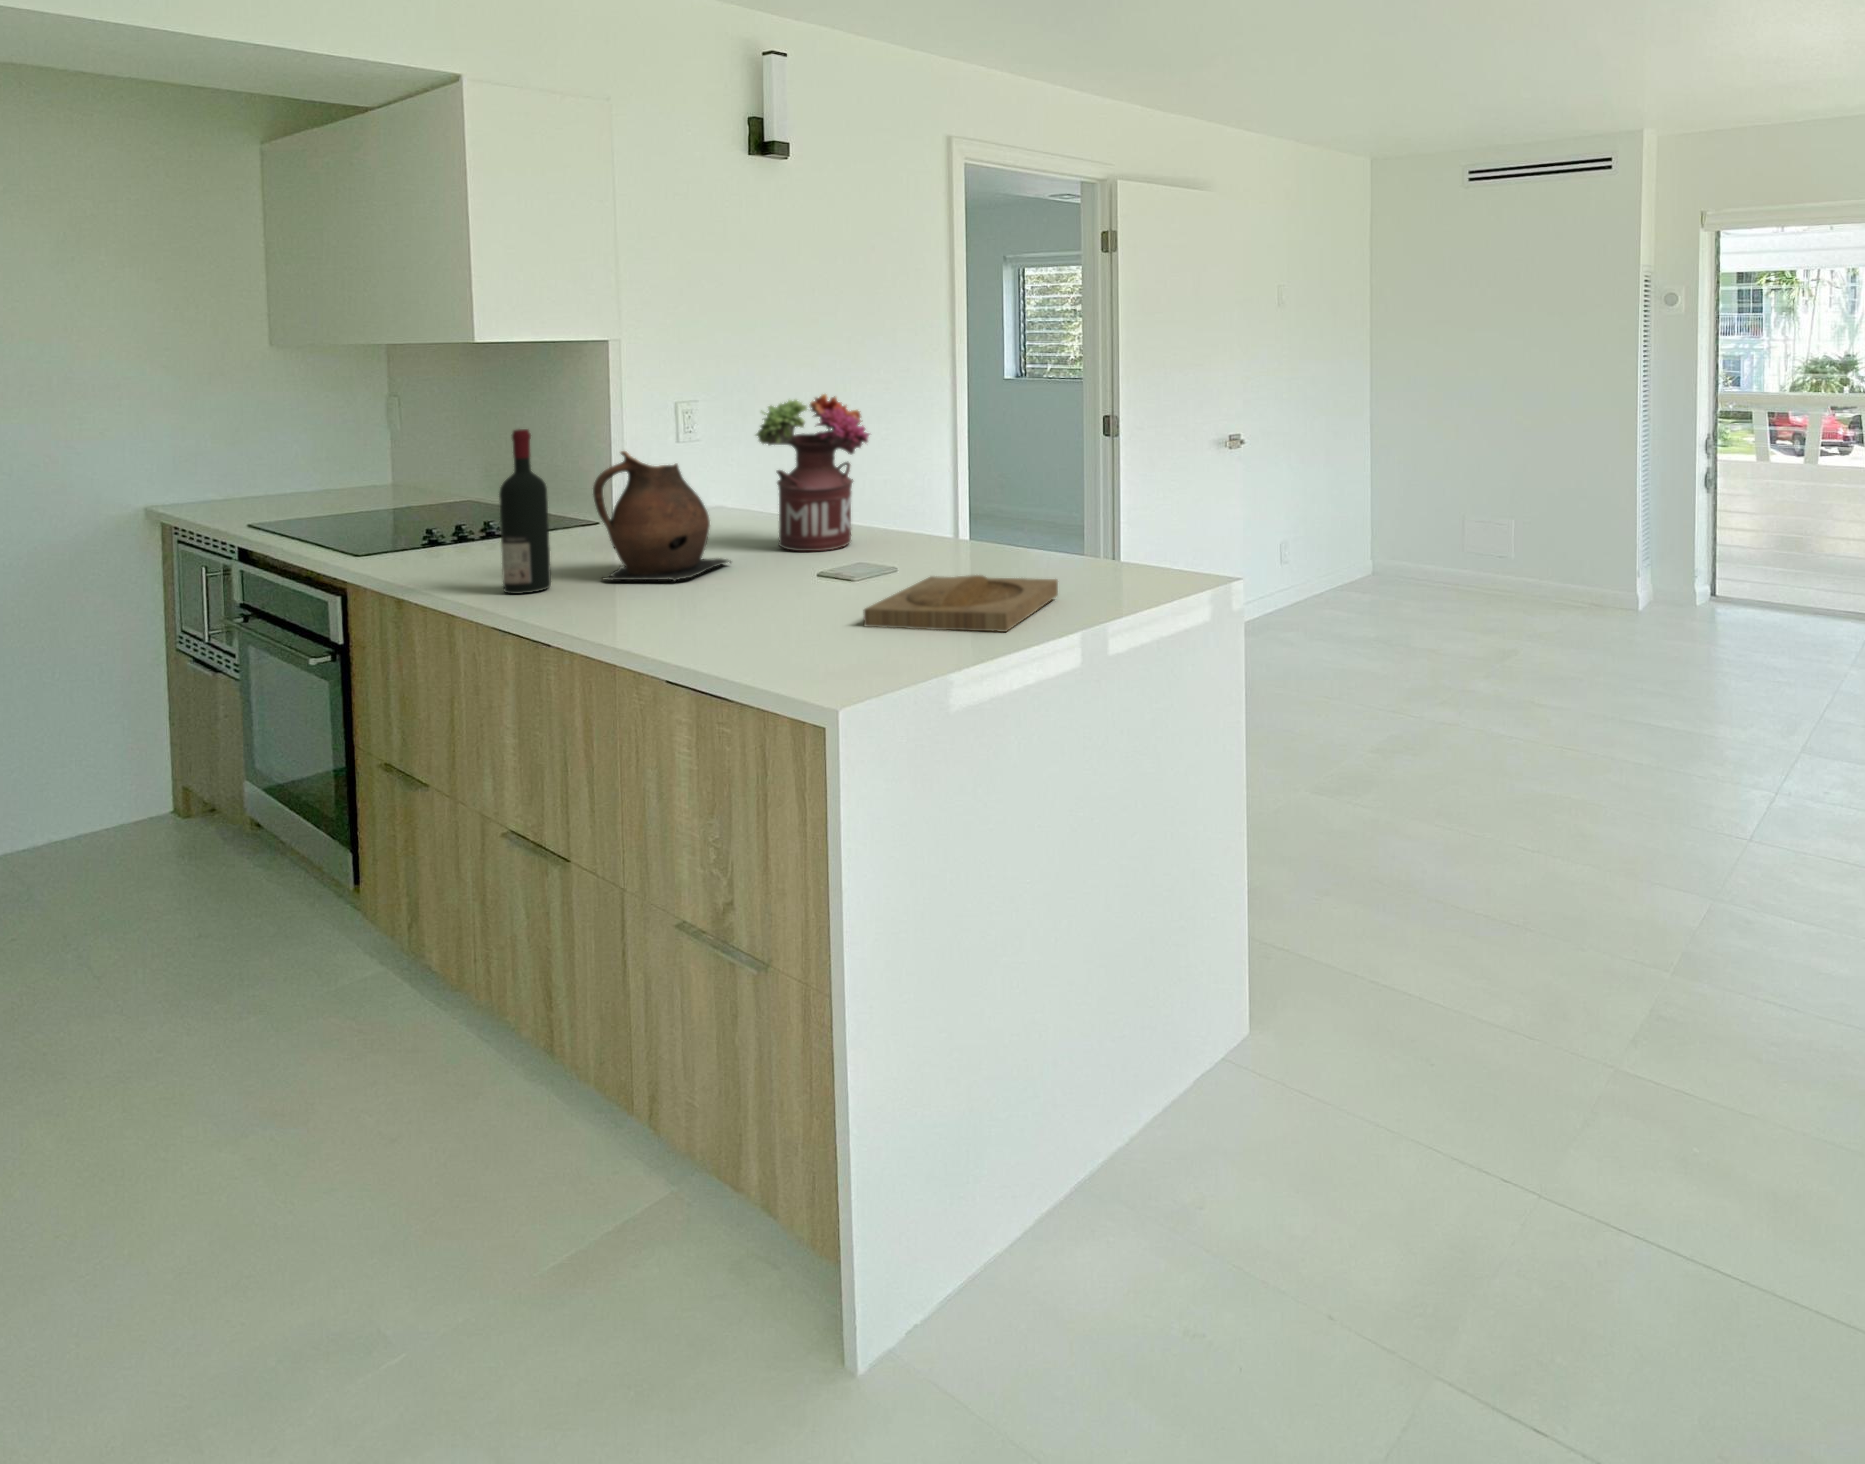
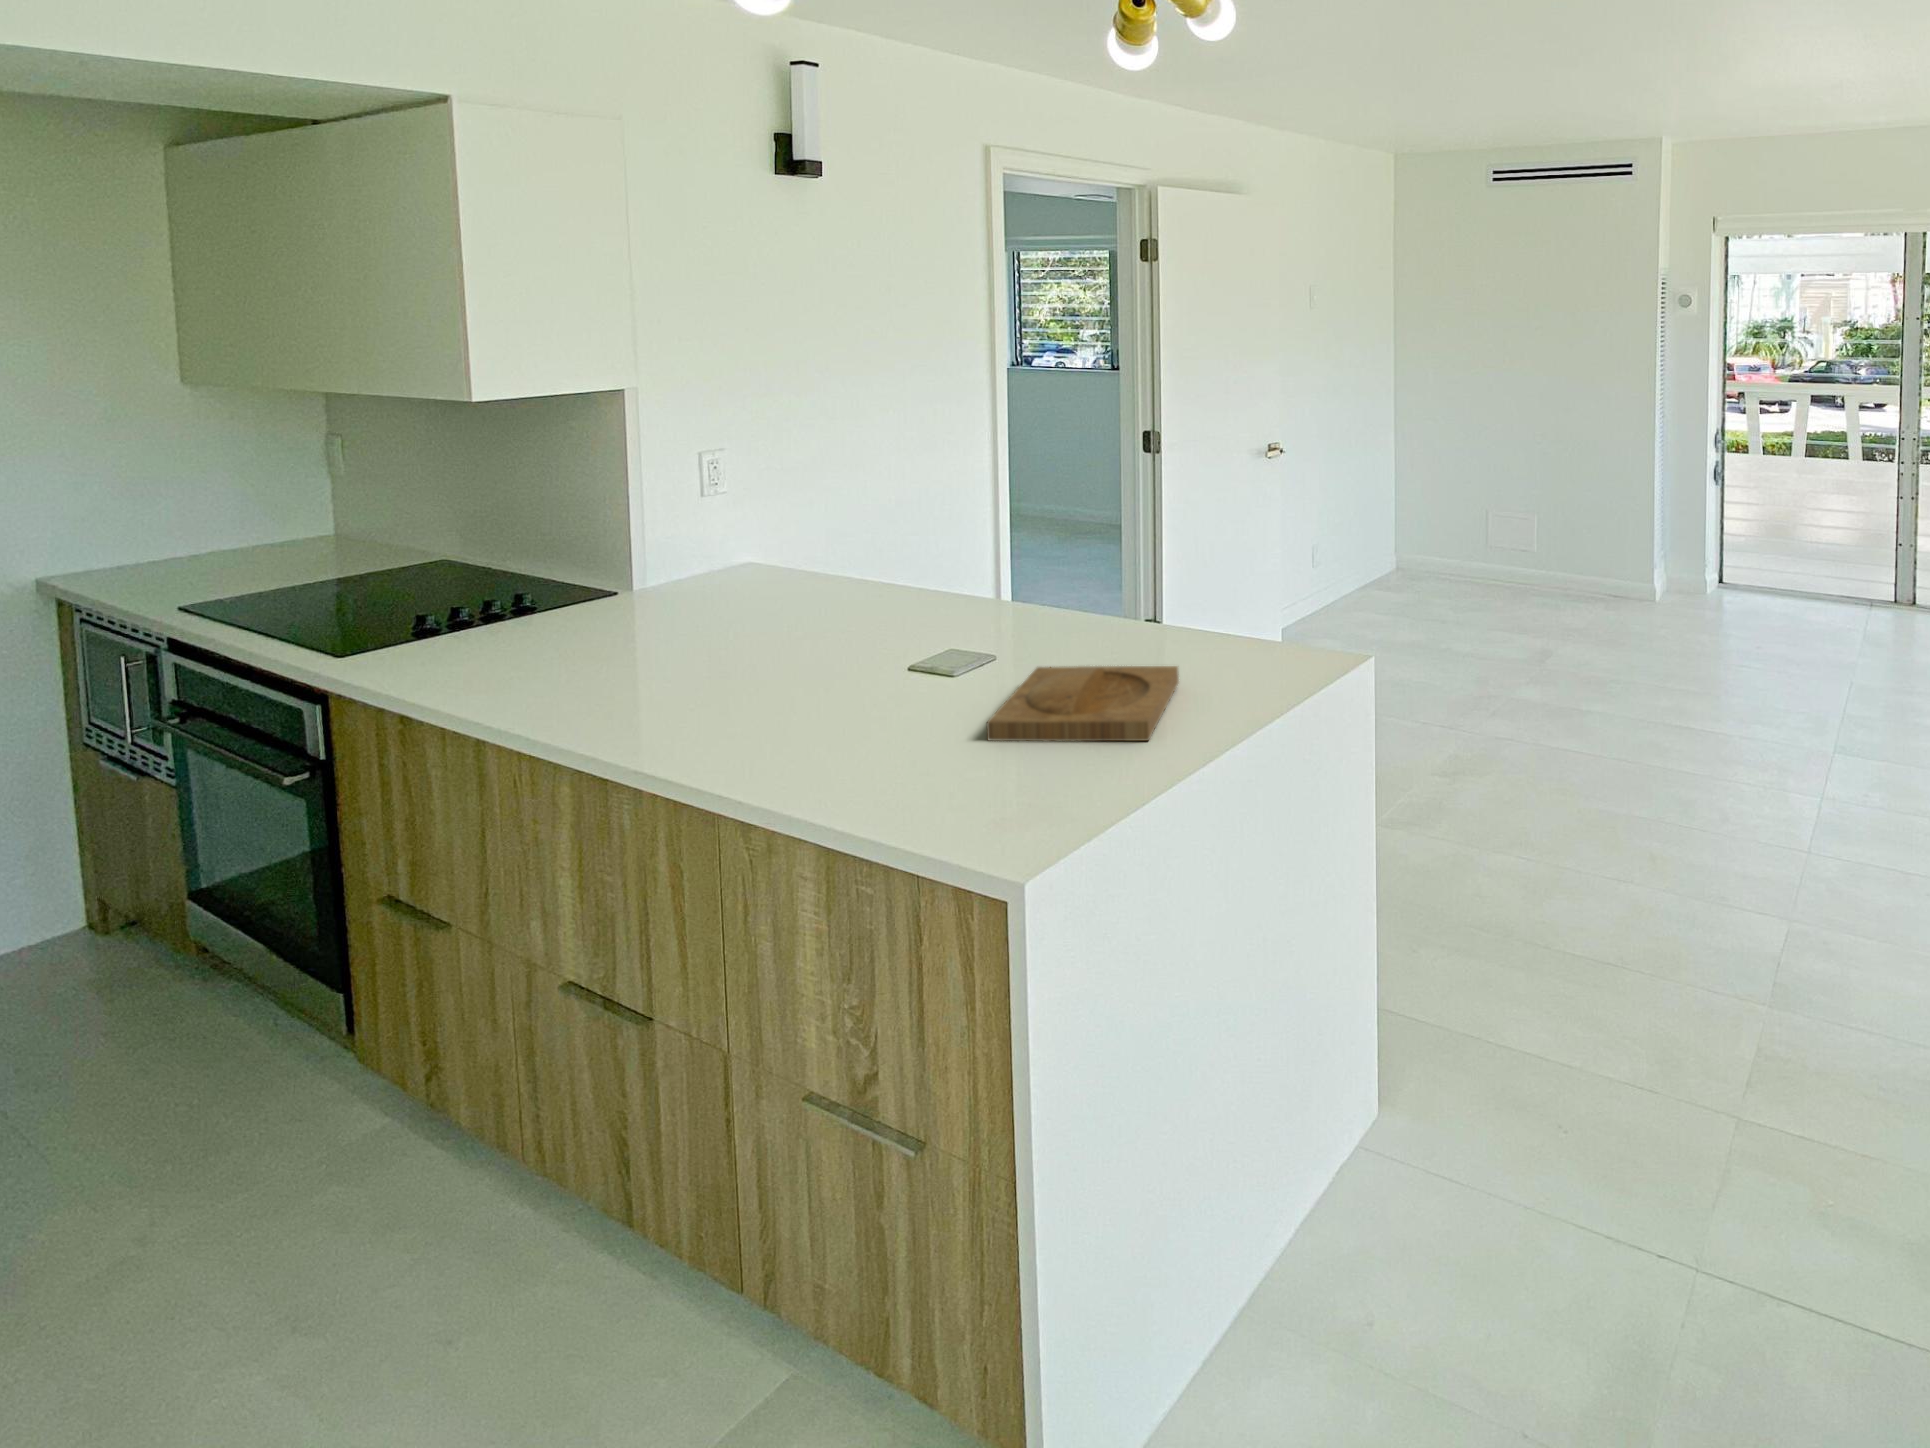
flower arrangement: present [756,394,869,551] -> none [810,452,939,625]
wine bottle: present [499,429,551,594] -> none [538,521,599,709]
ceramic pitcher: present [593,451,730,581] -> none [642,535,795,683]

